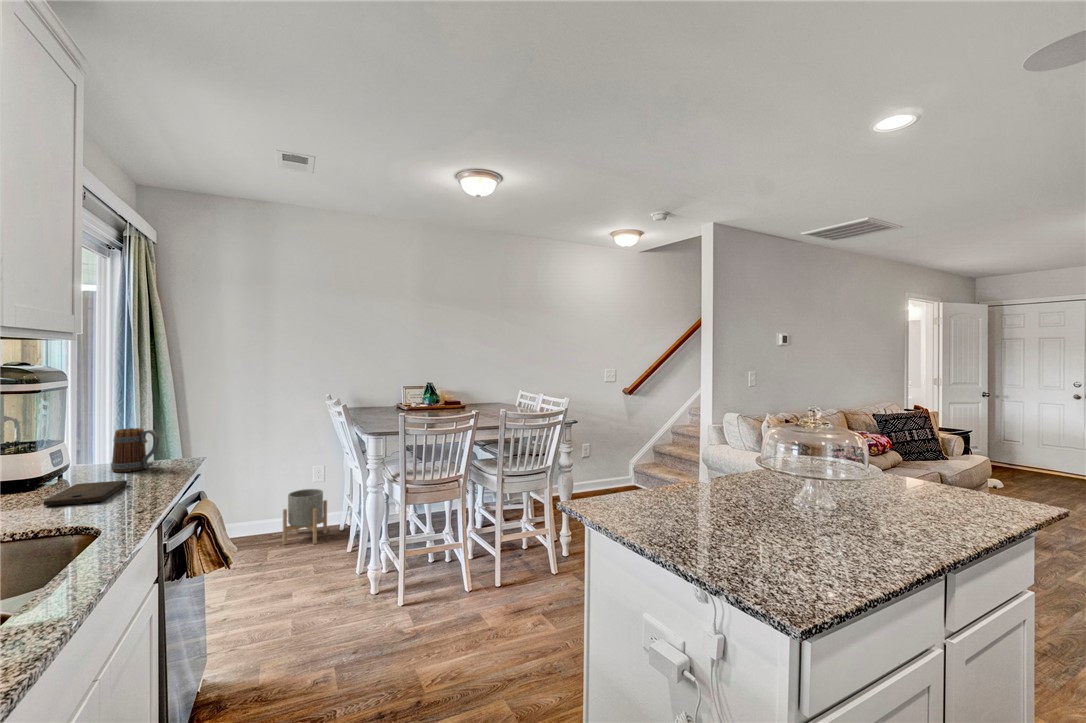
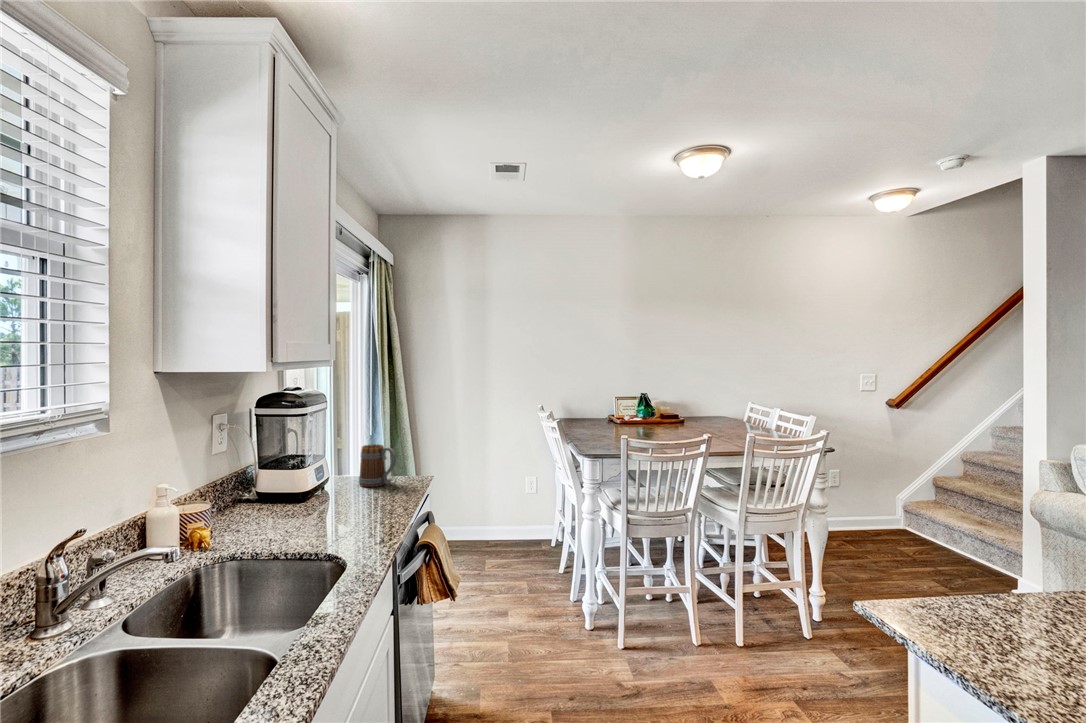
cutting board: present [44,480,127,506] -> none [308,499,371,523]
planter: present [283,489,327,545] -> none [499,501,539,559]

